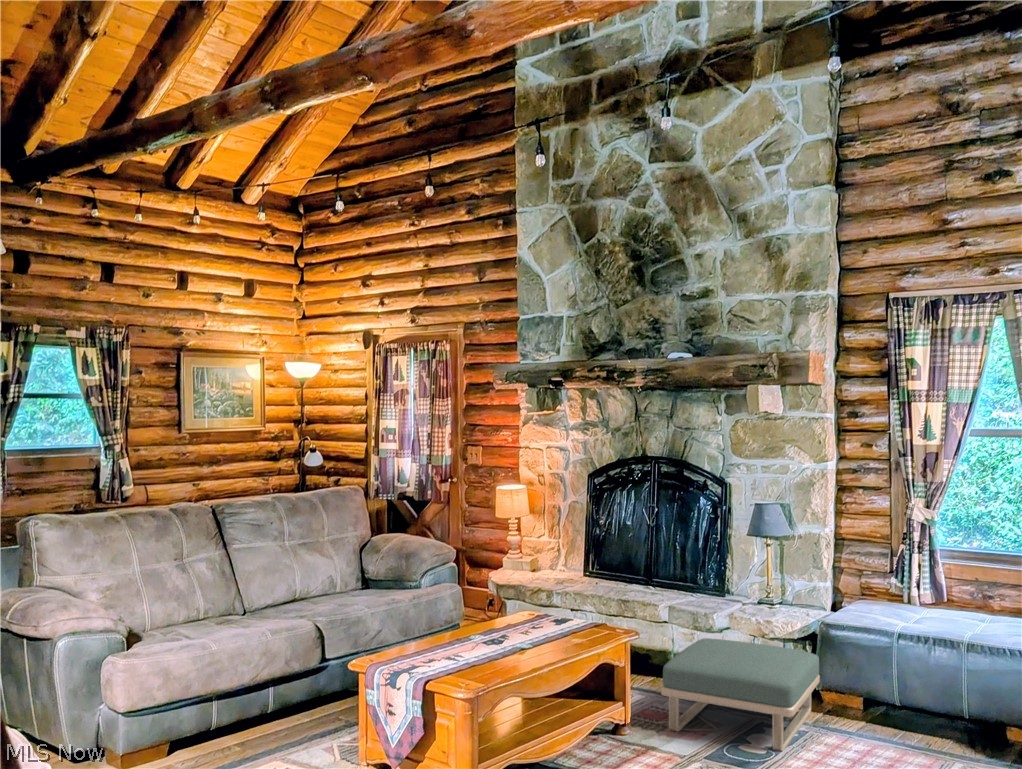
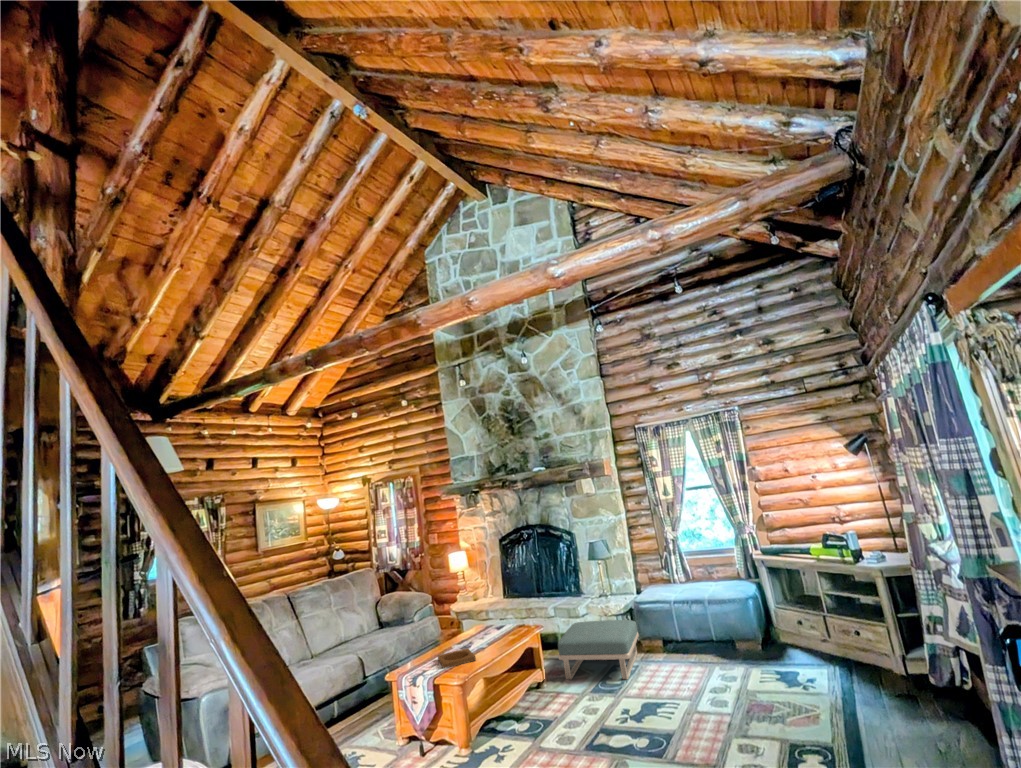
tray: none [440,645,504,670] -> present [438,648,476,668]

